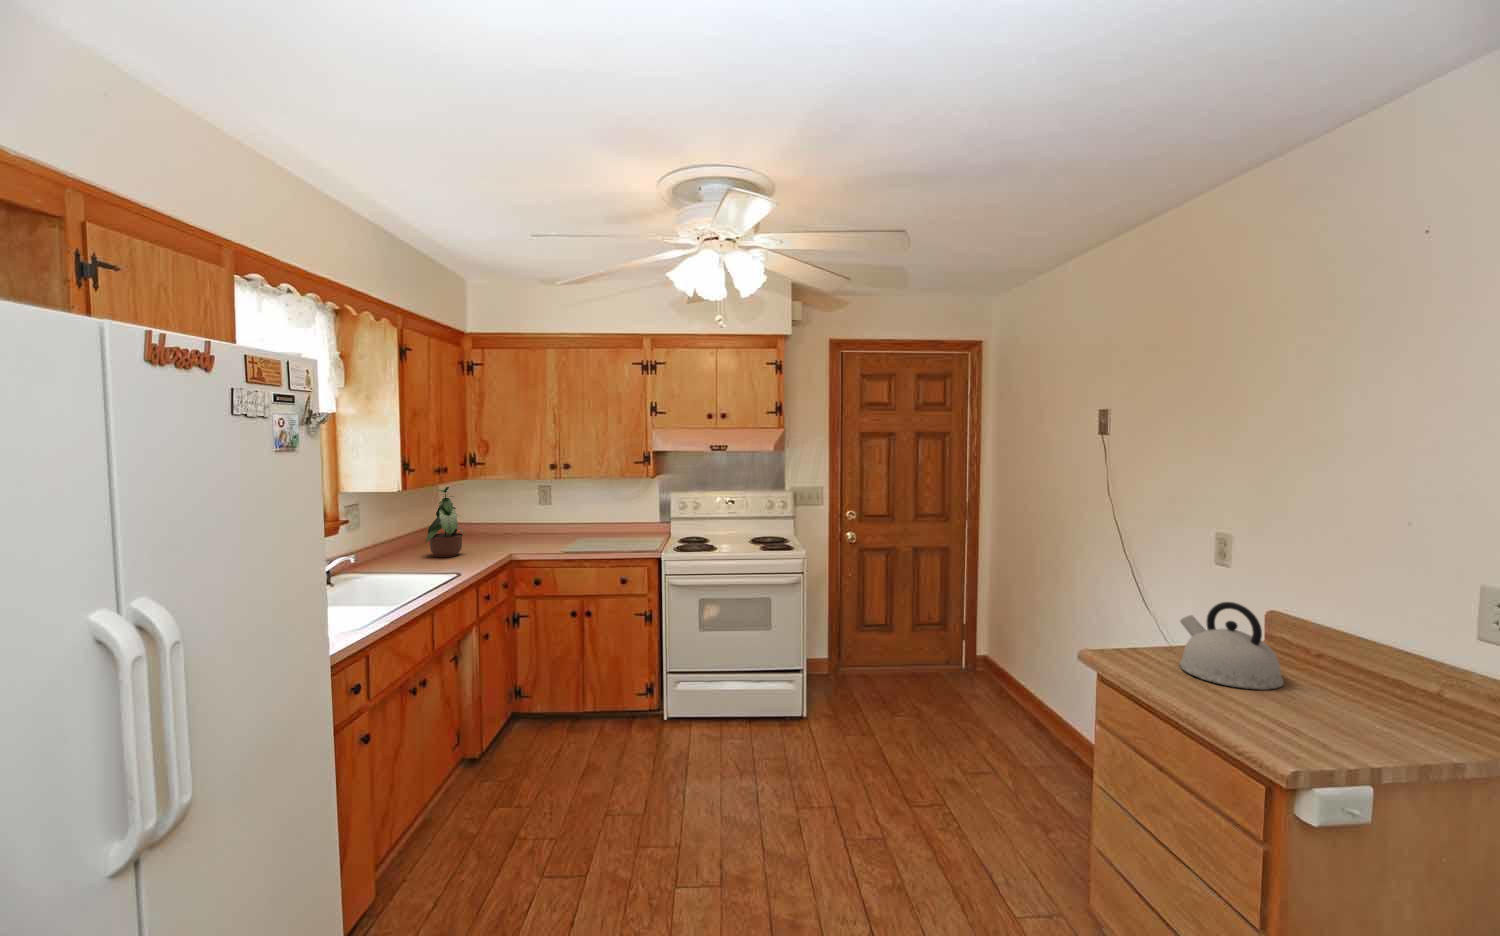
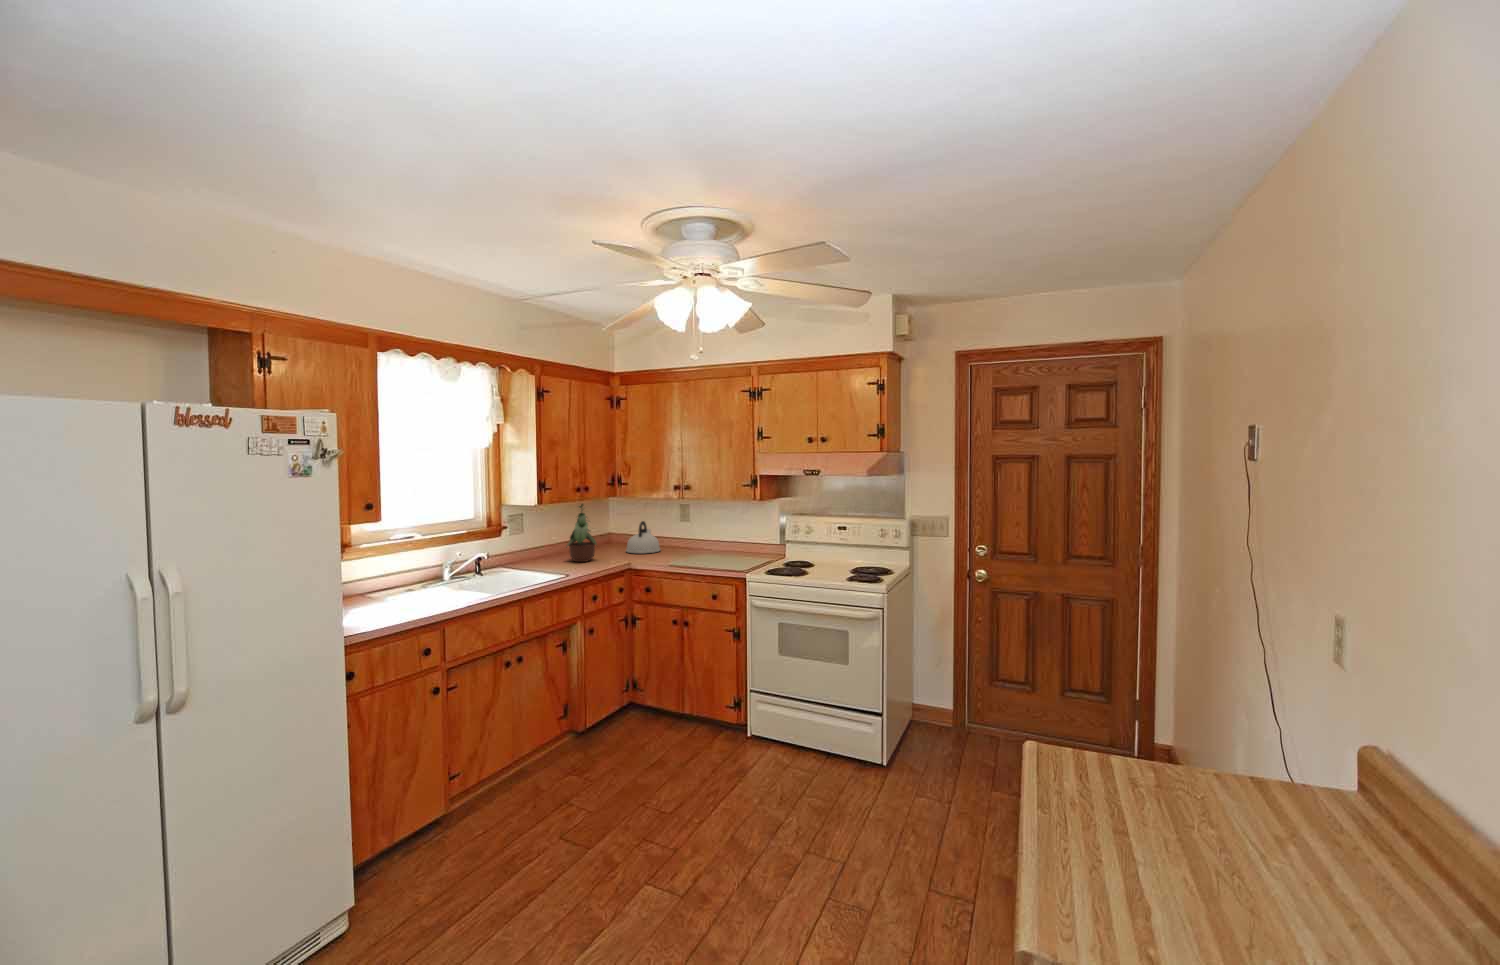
kettle: present [1180,602,1284,690] -> present [626,521,660,554]

